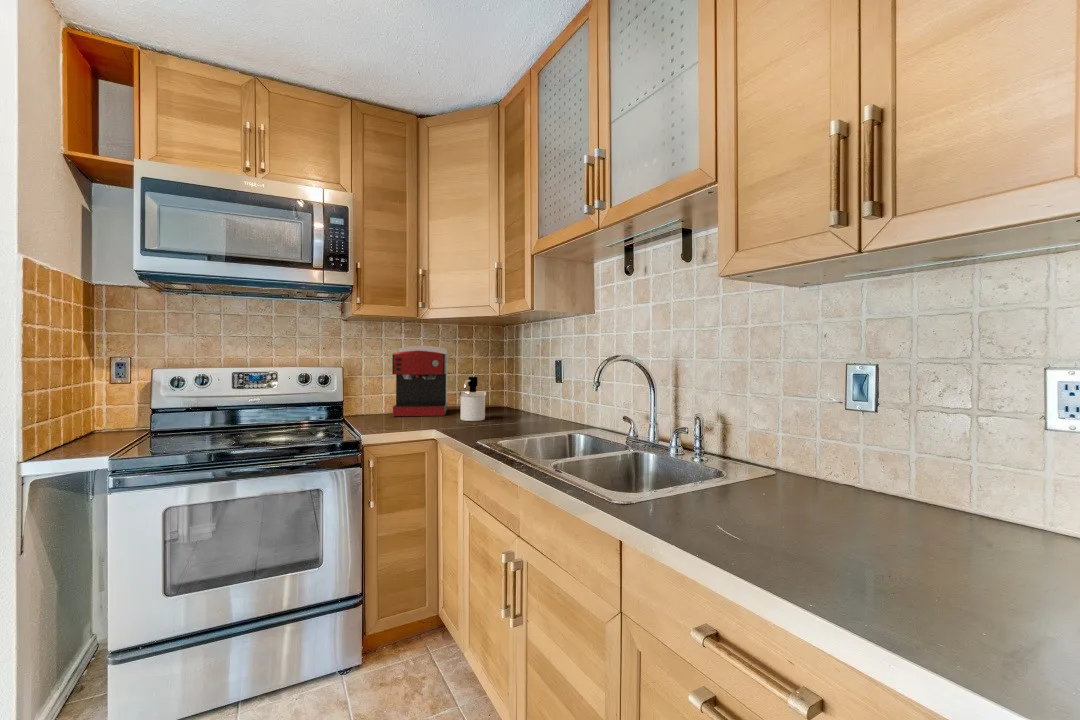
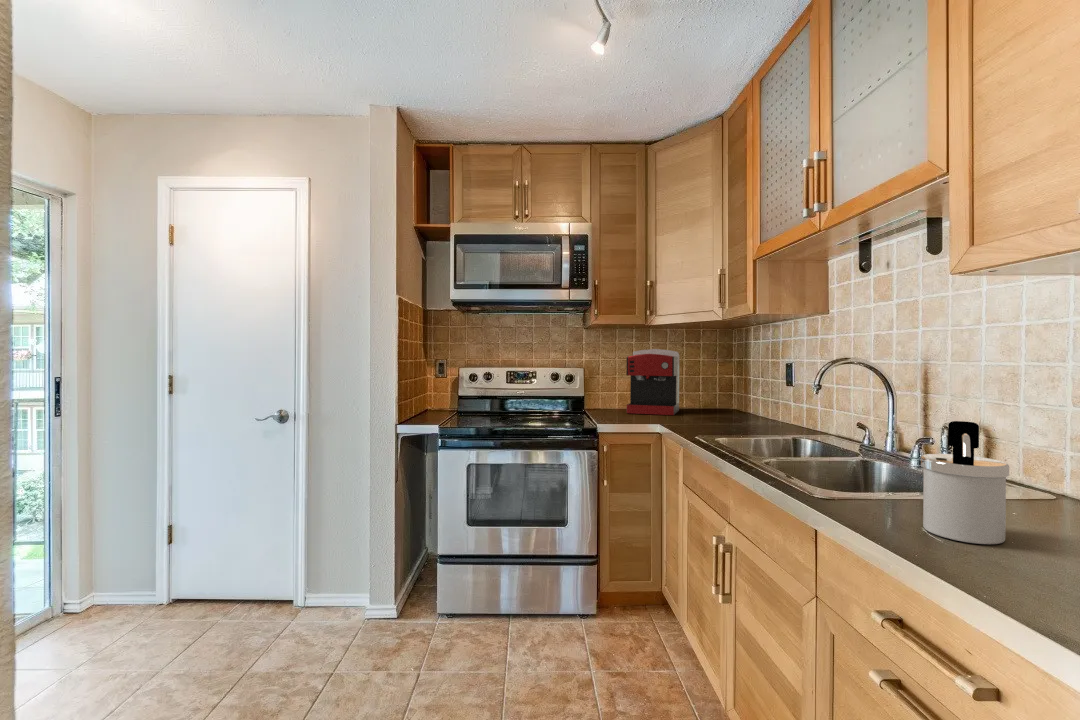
soap dispenser: present [460,377,486,421] -> present [921,421,1009,544]

